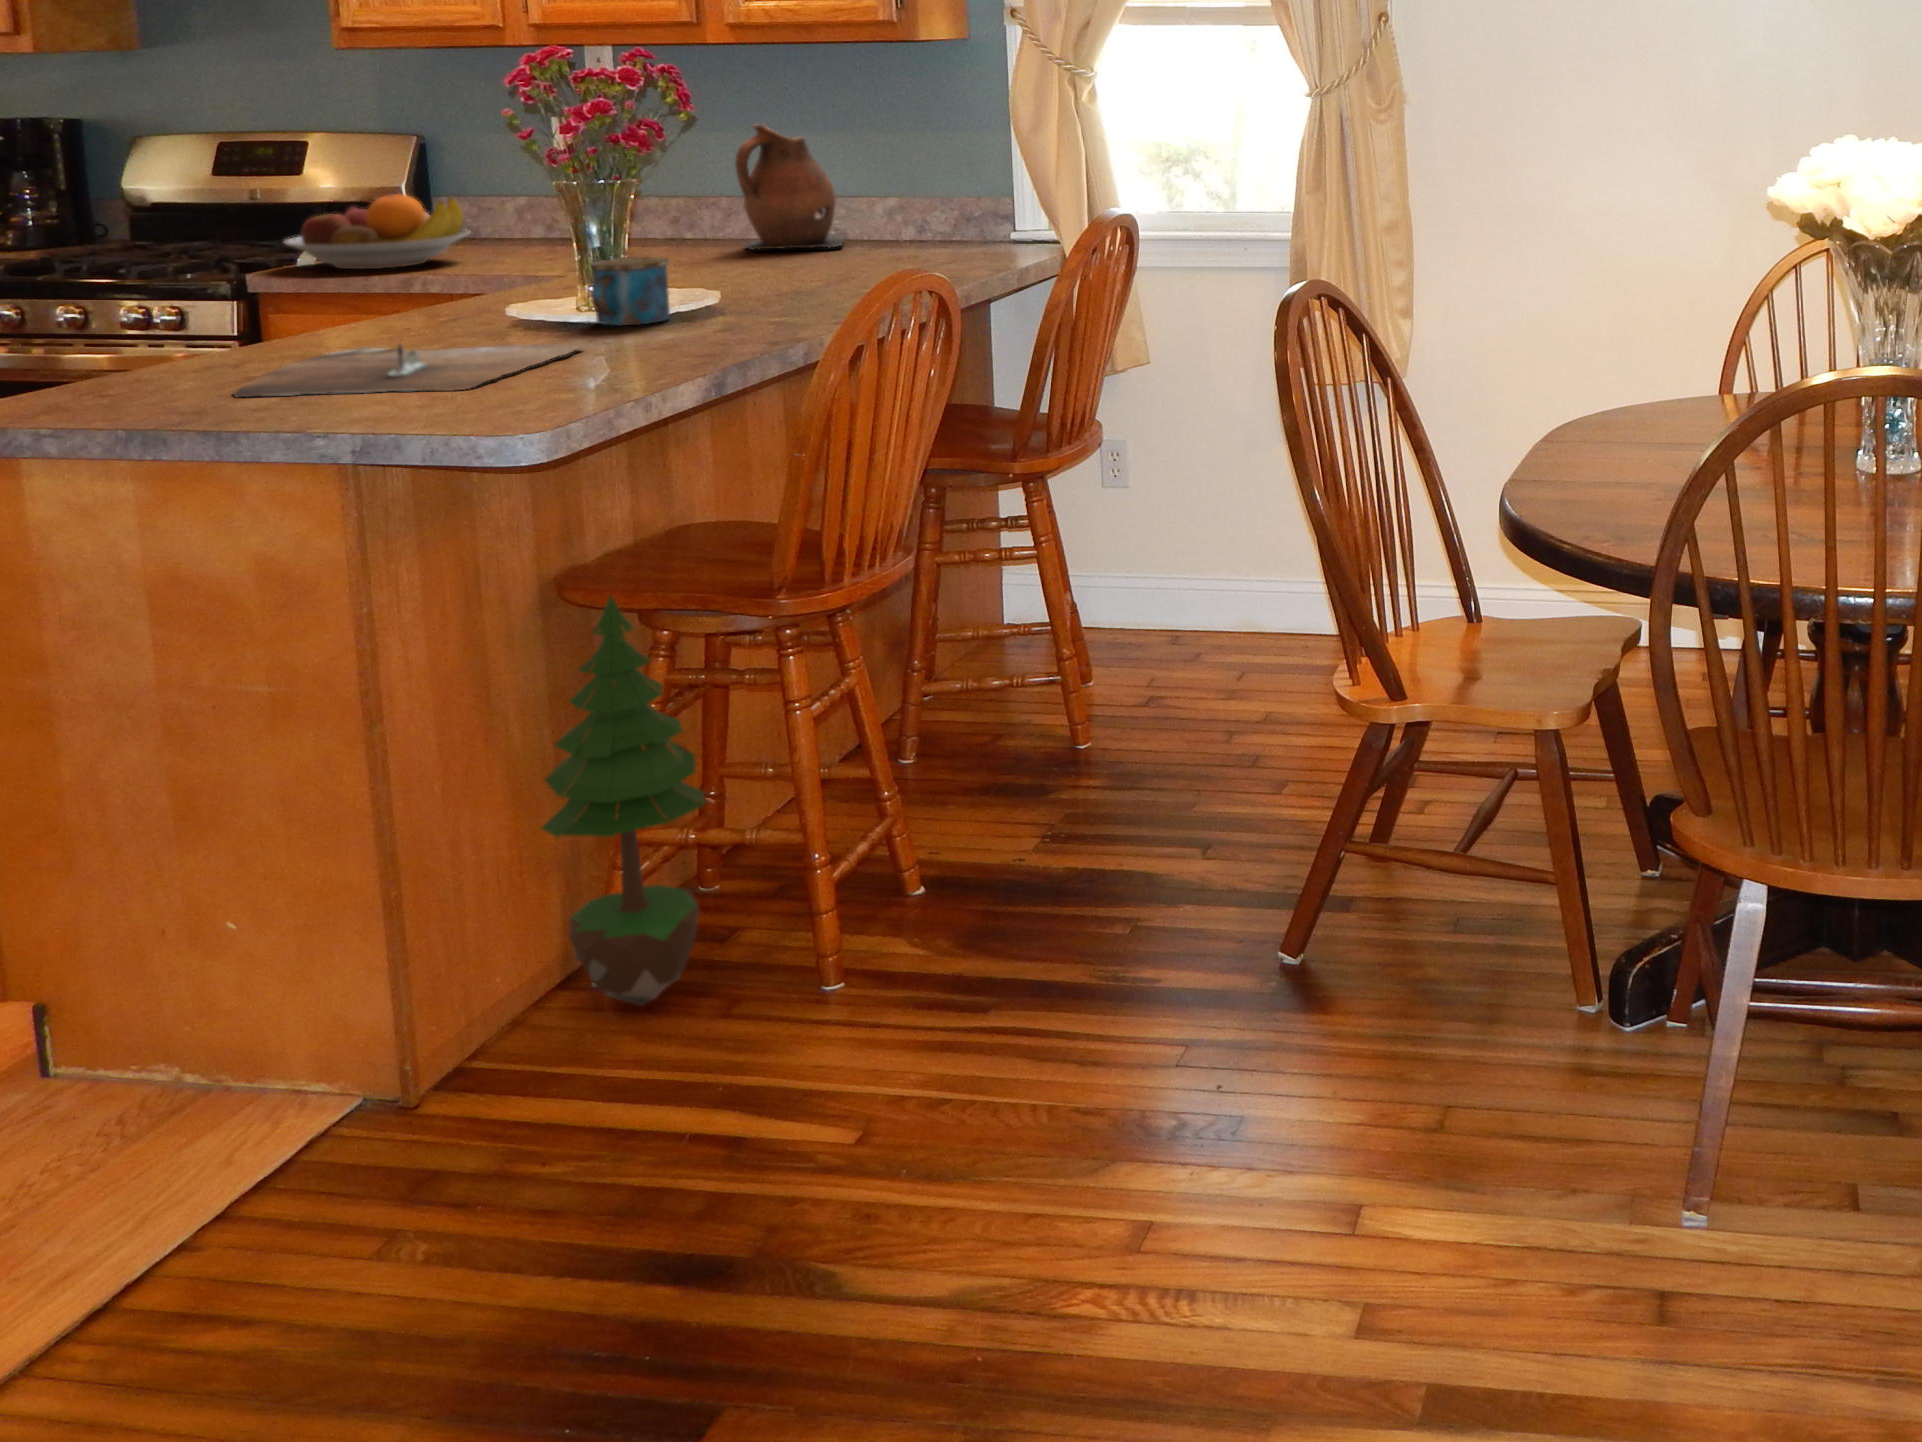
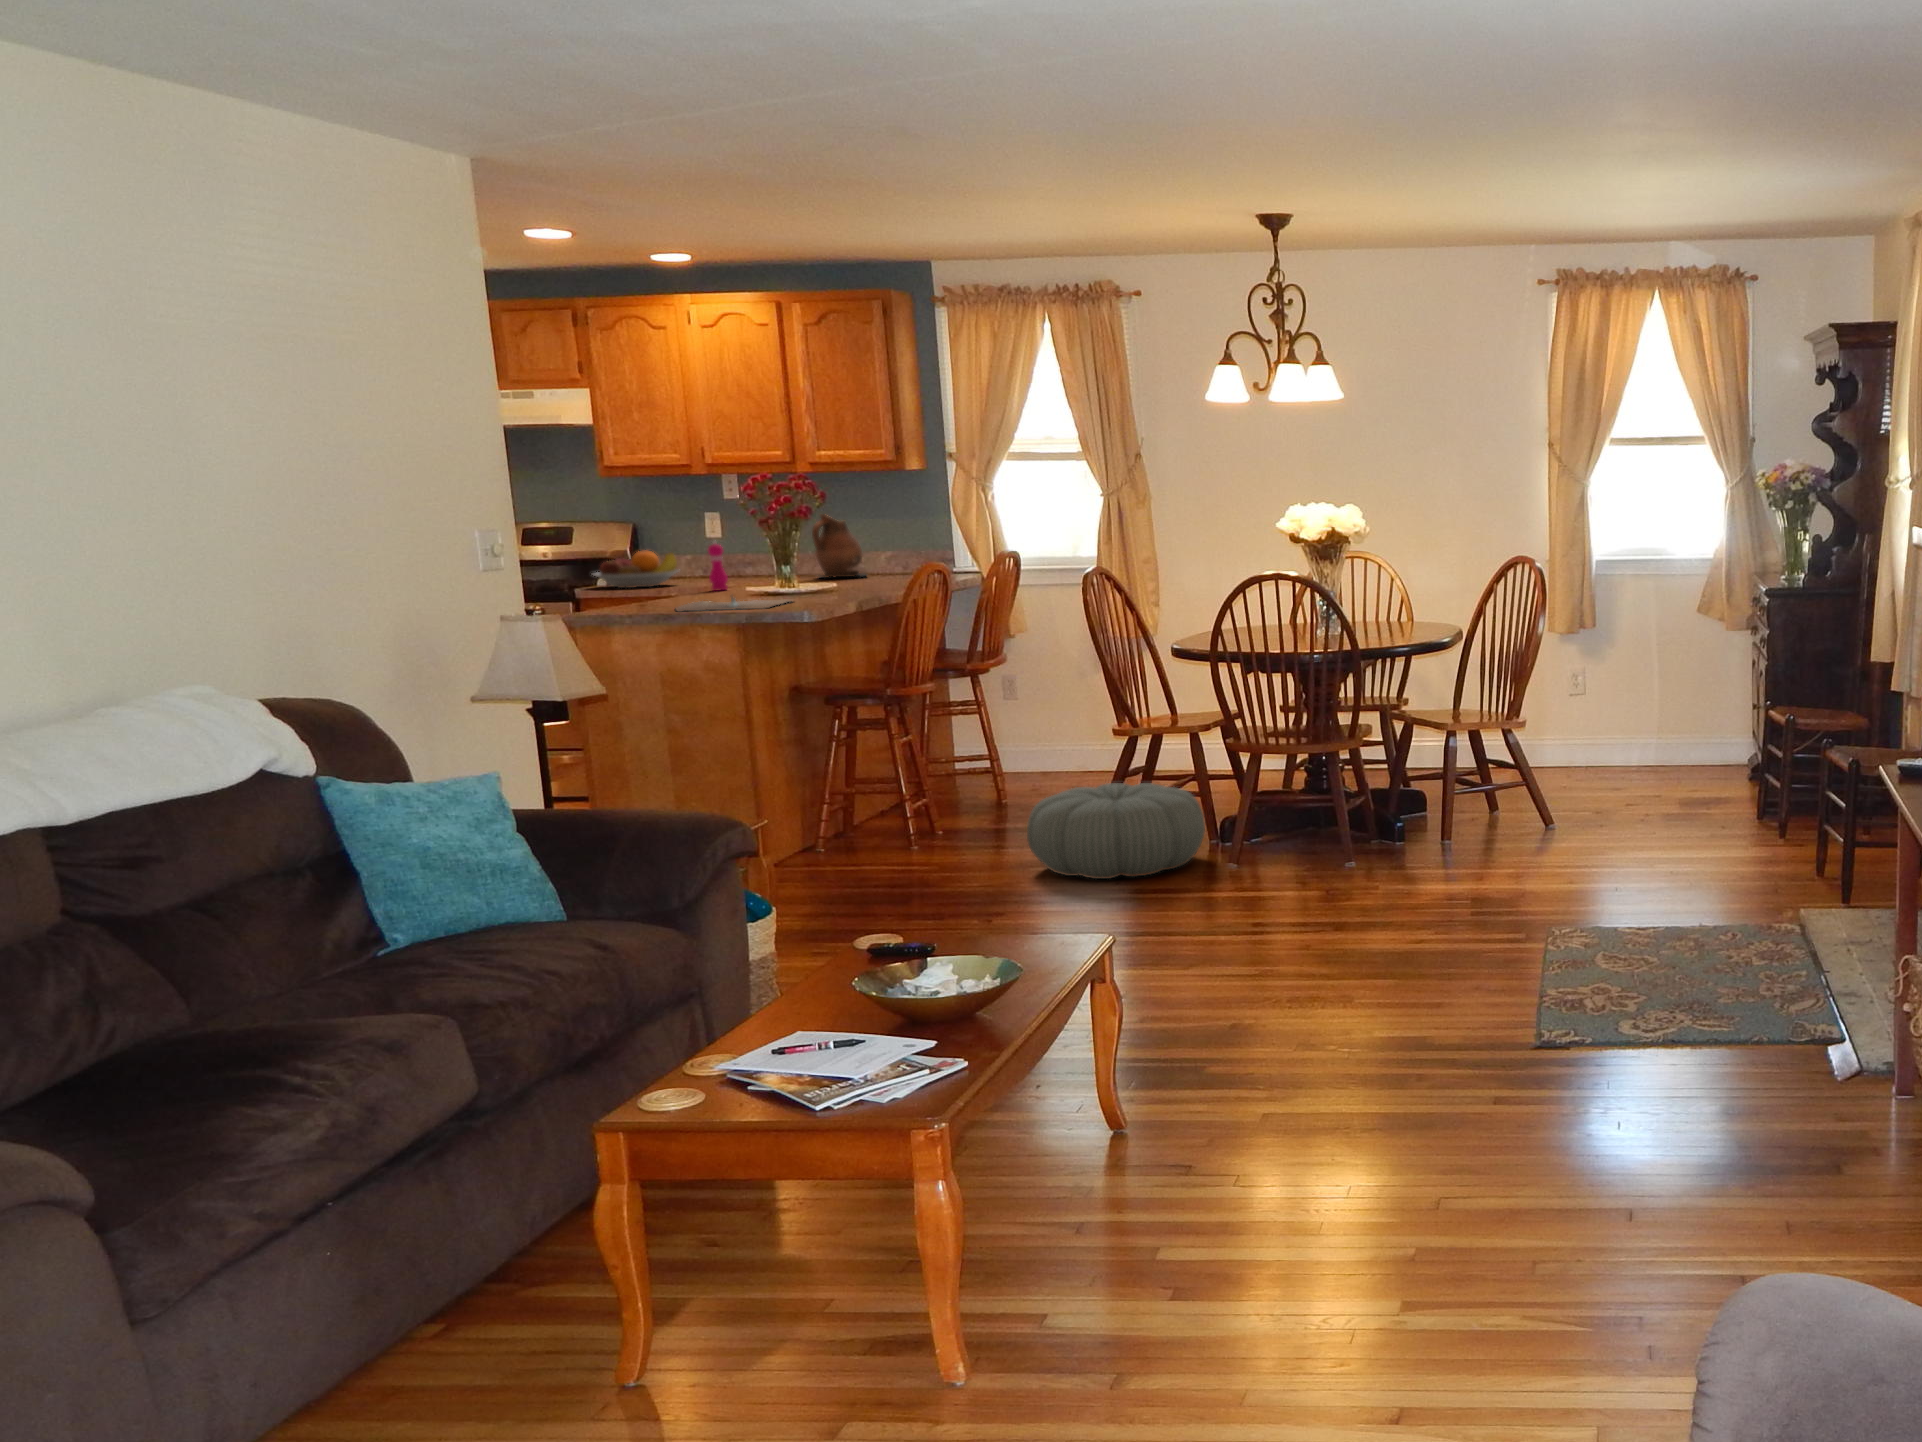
pepper mill: none [480,183,523,289] -> present [708,541,728,591]
mug: present [590,257,670,326] -> none [782,568,818,597]
potted tree: present [542,595,706,1006] -> none [802,687,865,853]
pouf: none [1099,886,1604,1274] -> present [1027,783,1205,879]

